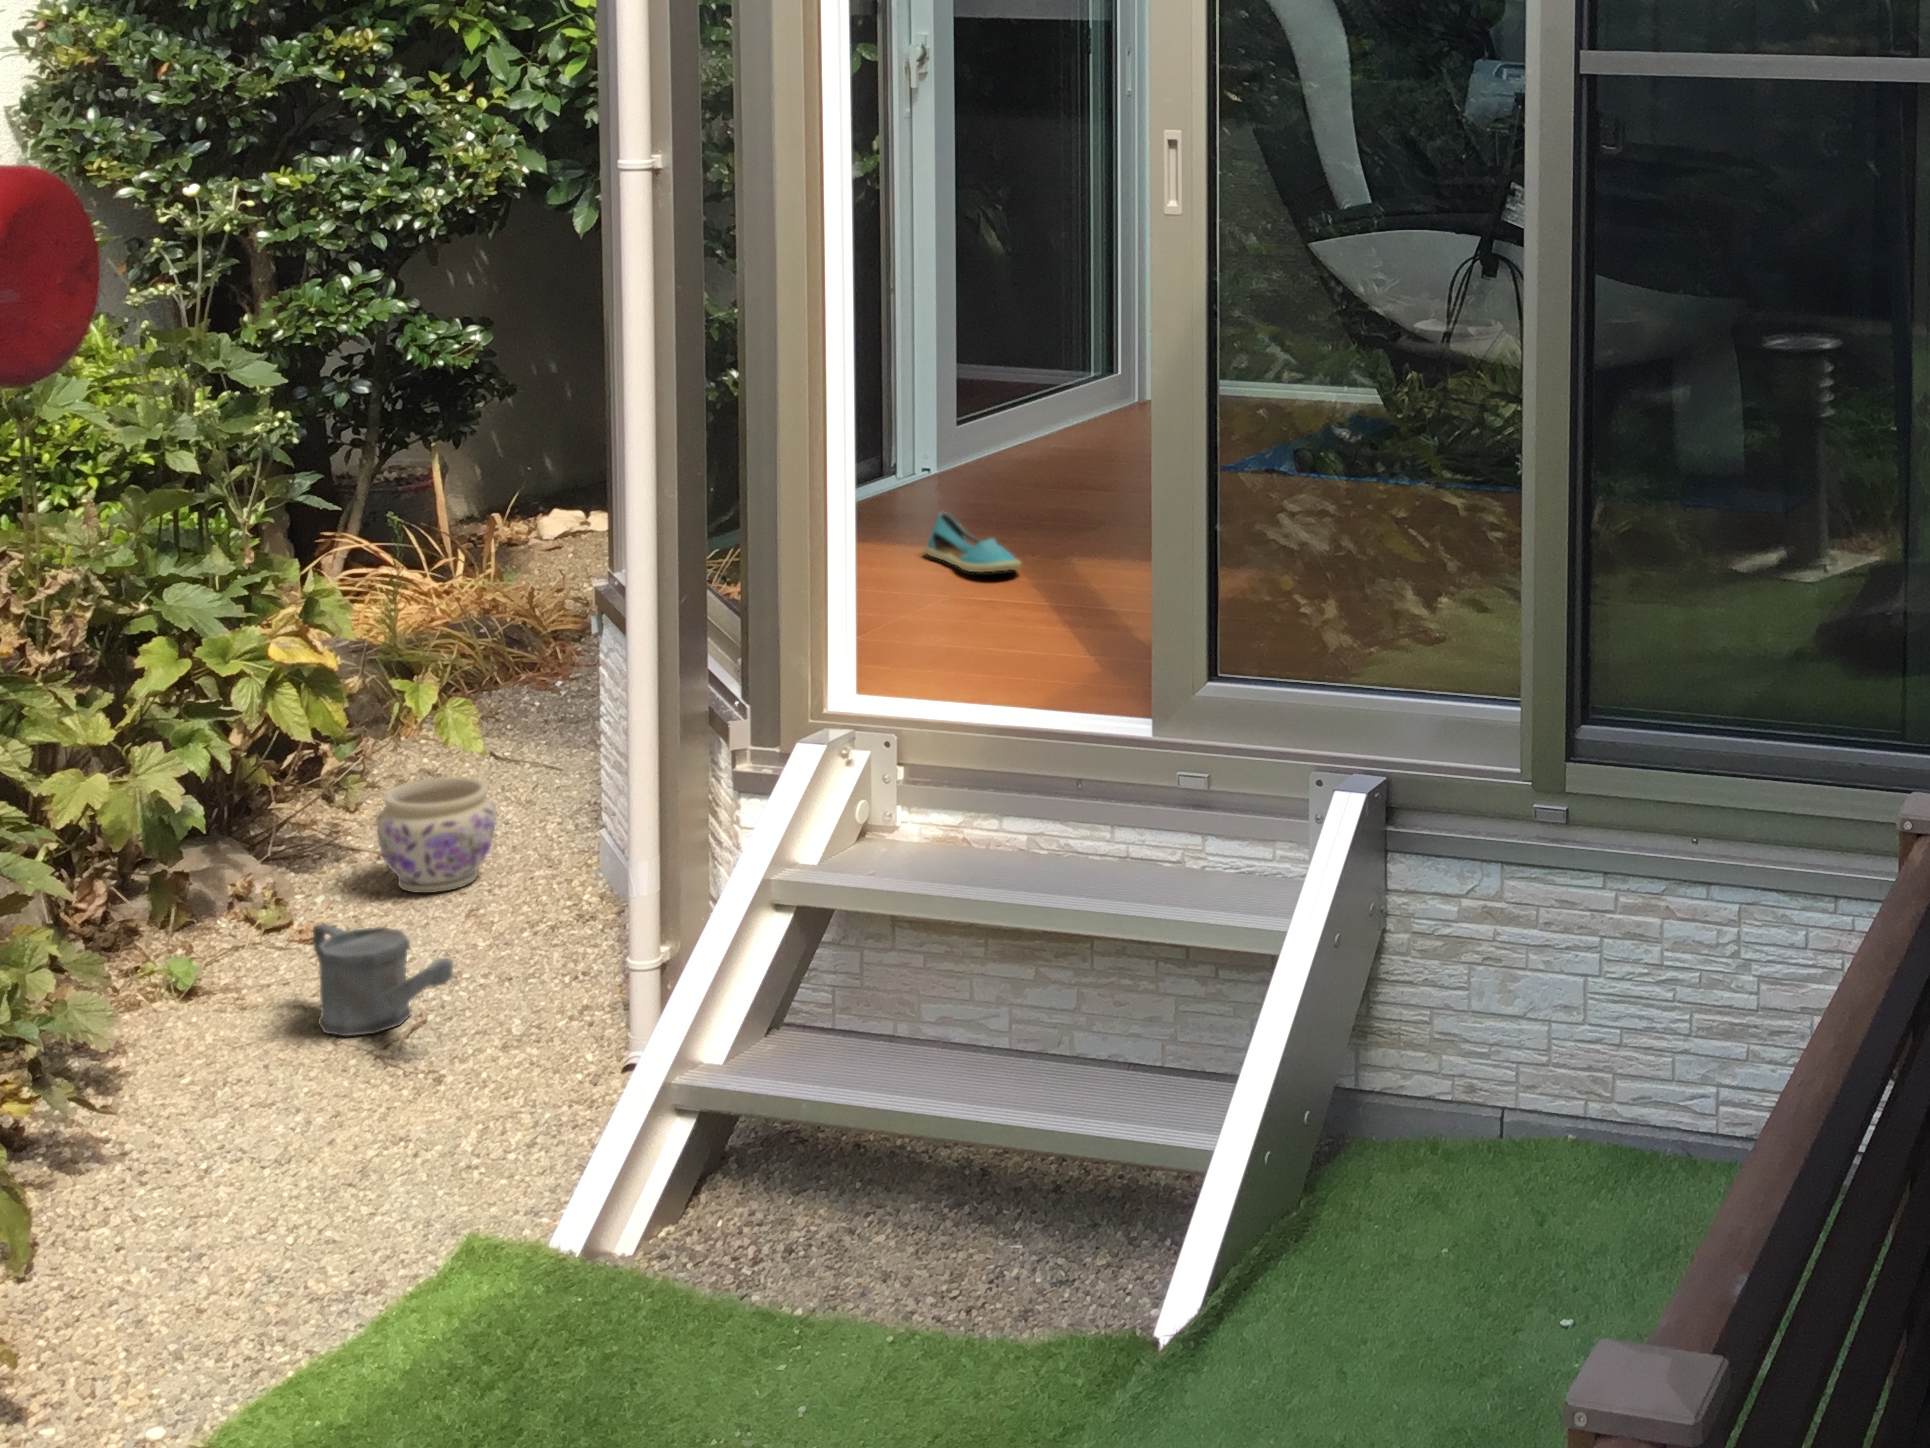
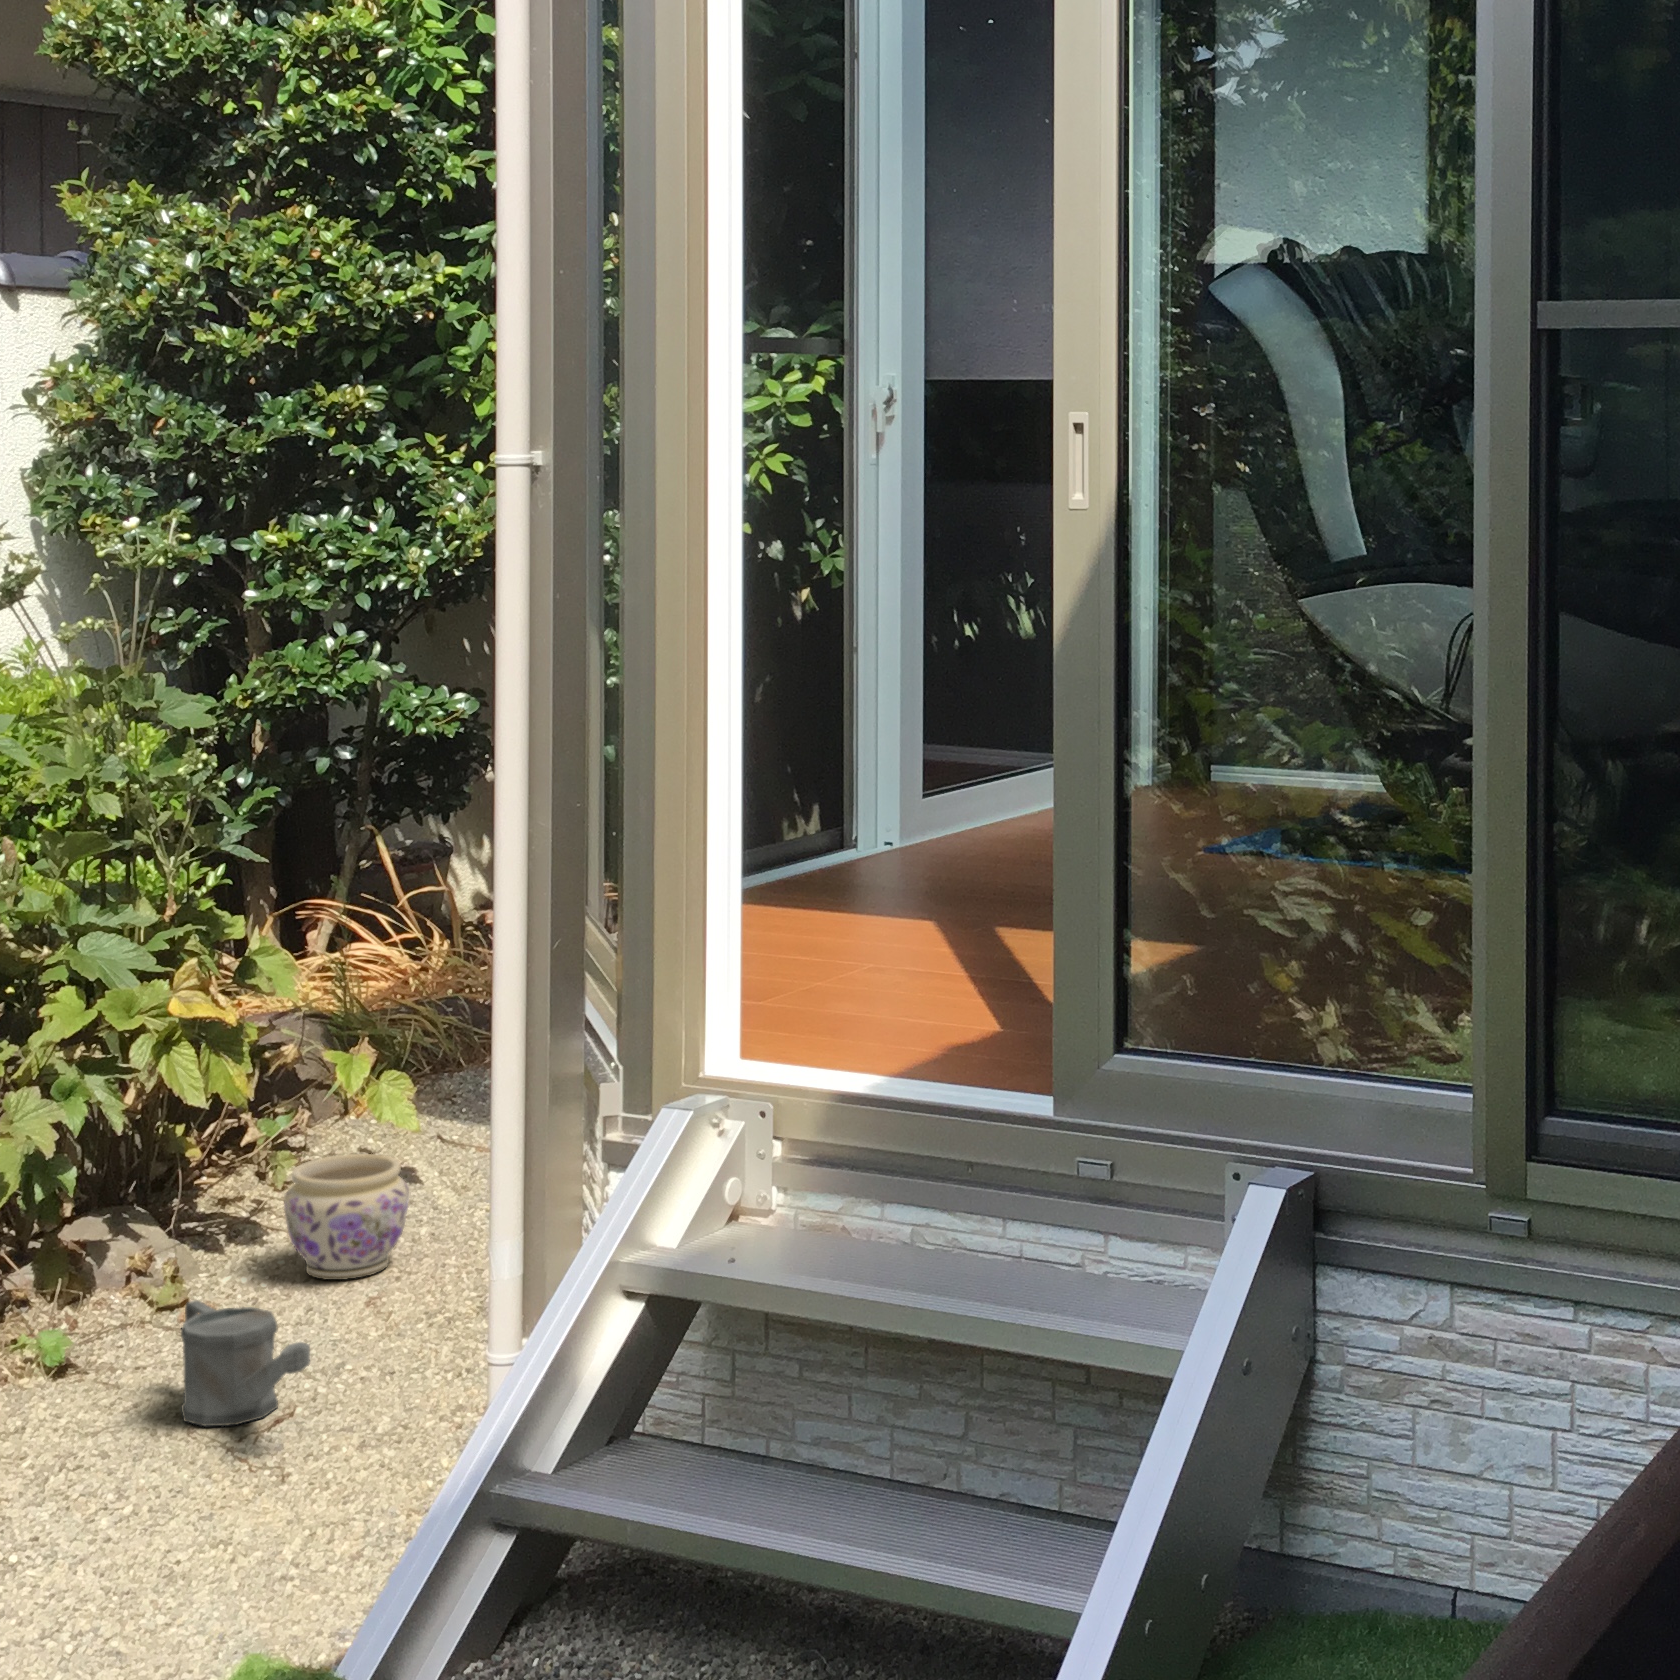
shoe: present [925,512,1021,572] -> none [865,874,962,939]

